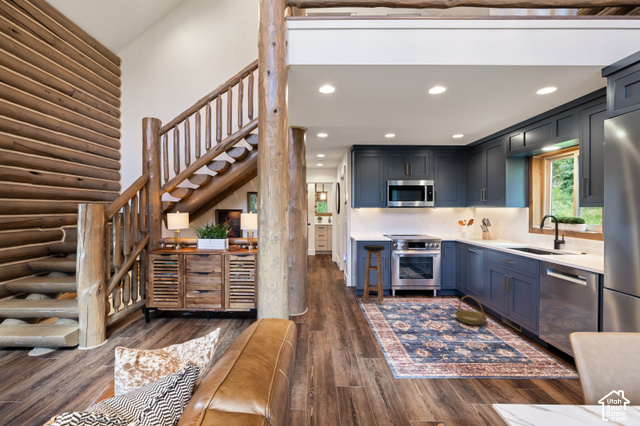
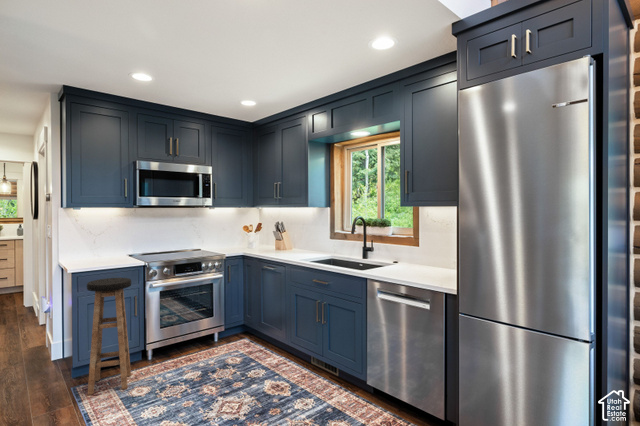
basket: present [455,296,487,325] -> none [253,340,297,385]

